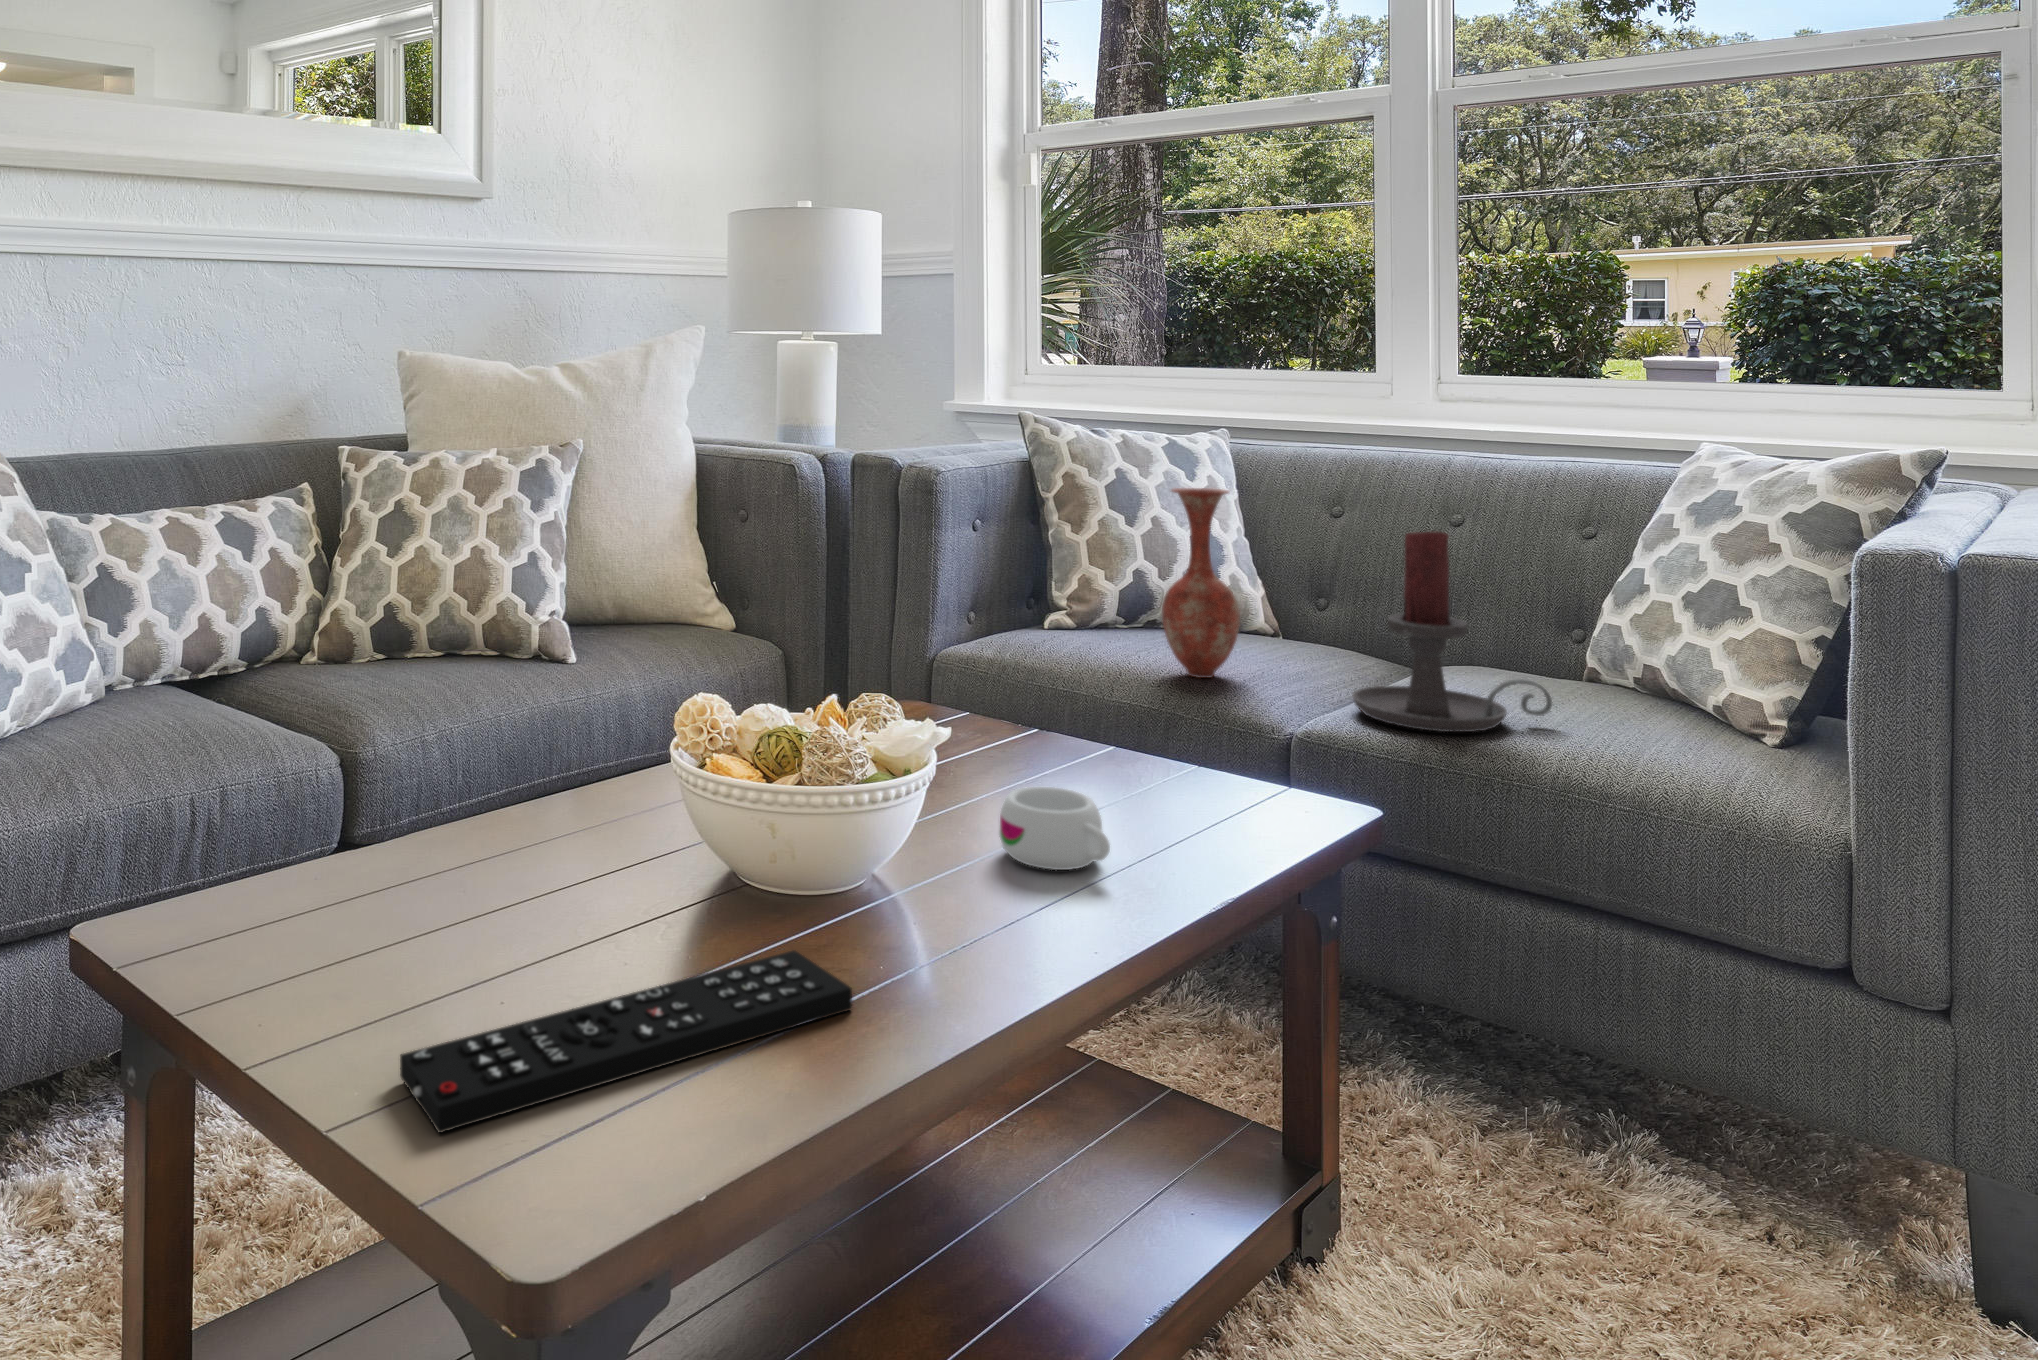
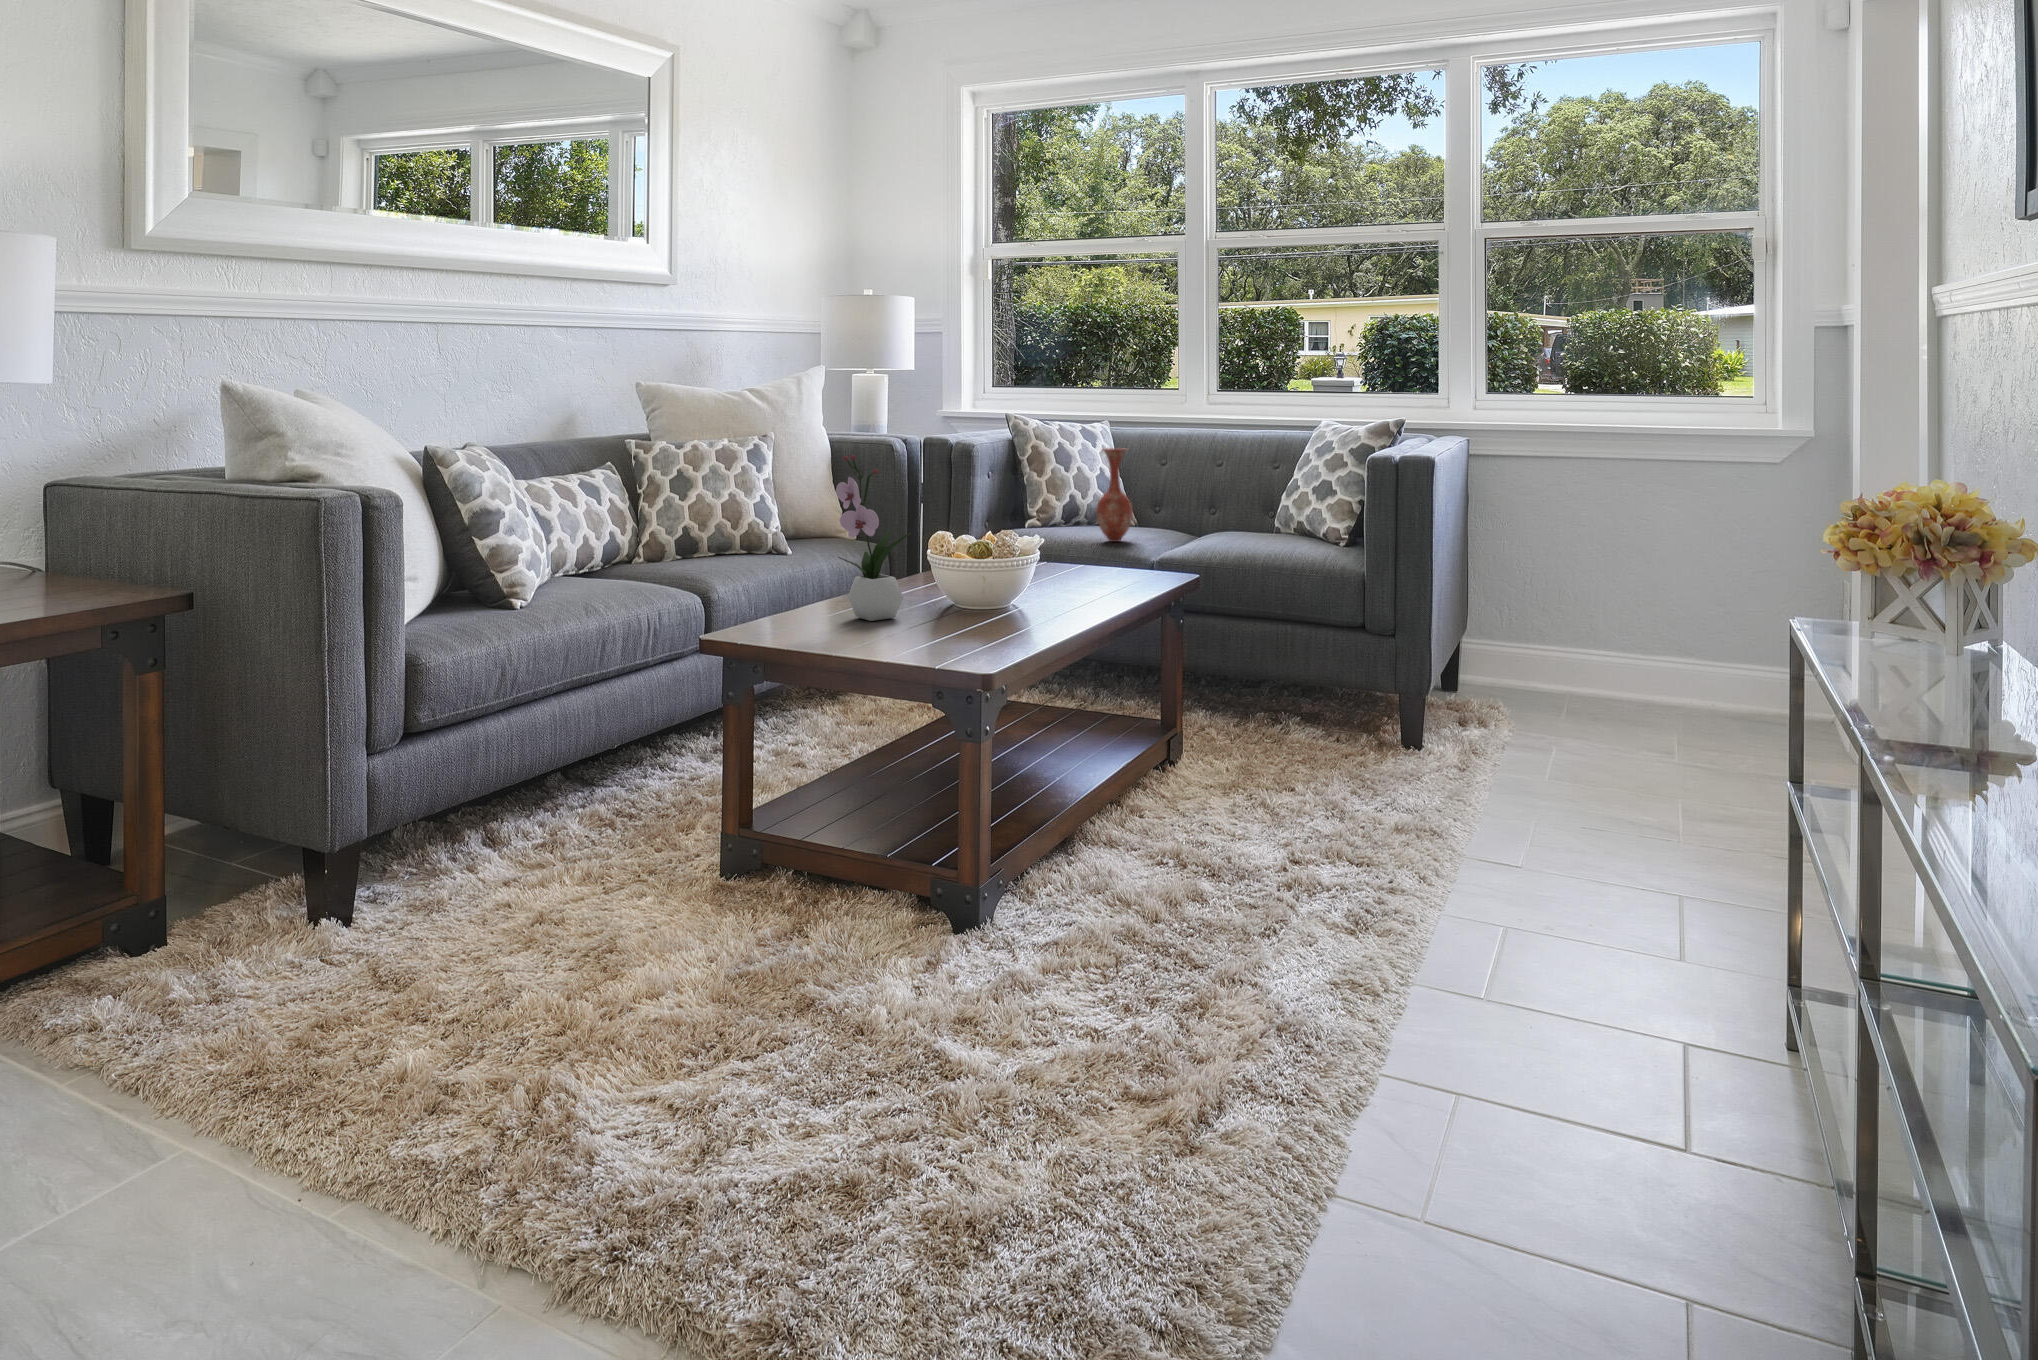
flower arrangement: none [294,510,464,933] -> present [836,455,911,621]
candle holder: present [1353,531,1552,732] -> none [1186,462,1265,550]
mug: present [999,787,1110,870] -> none [1082,563,1127,590]
remote control: present [400,950,852,1133] -> none [949,606,1071,641]

